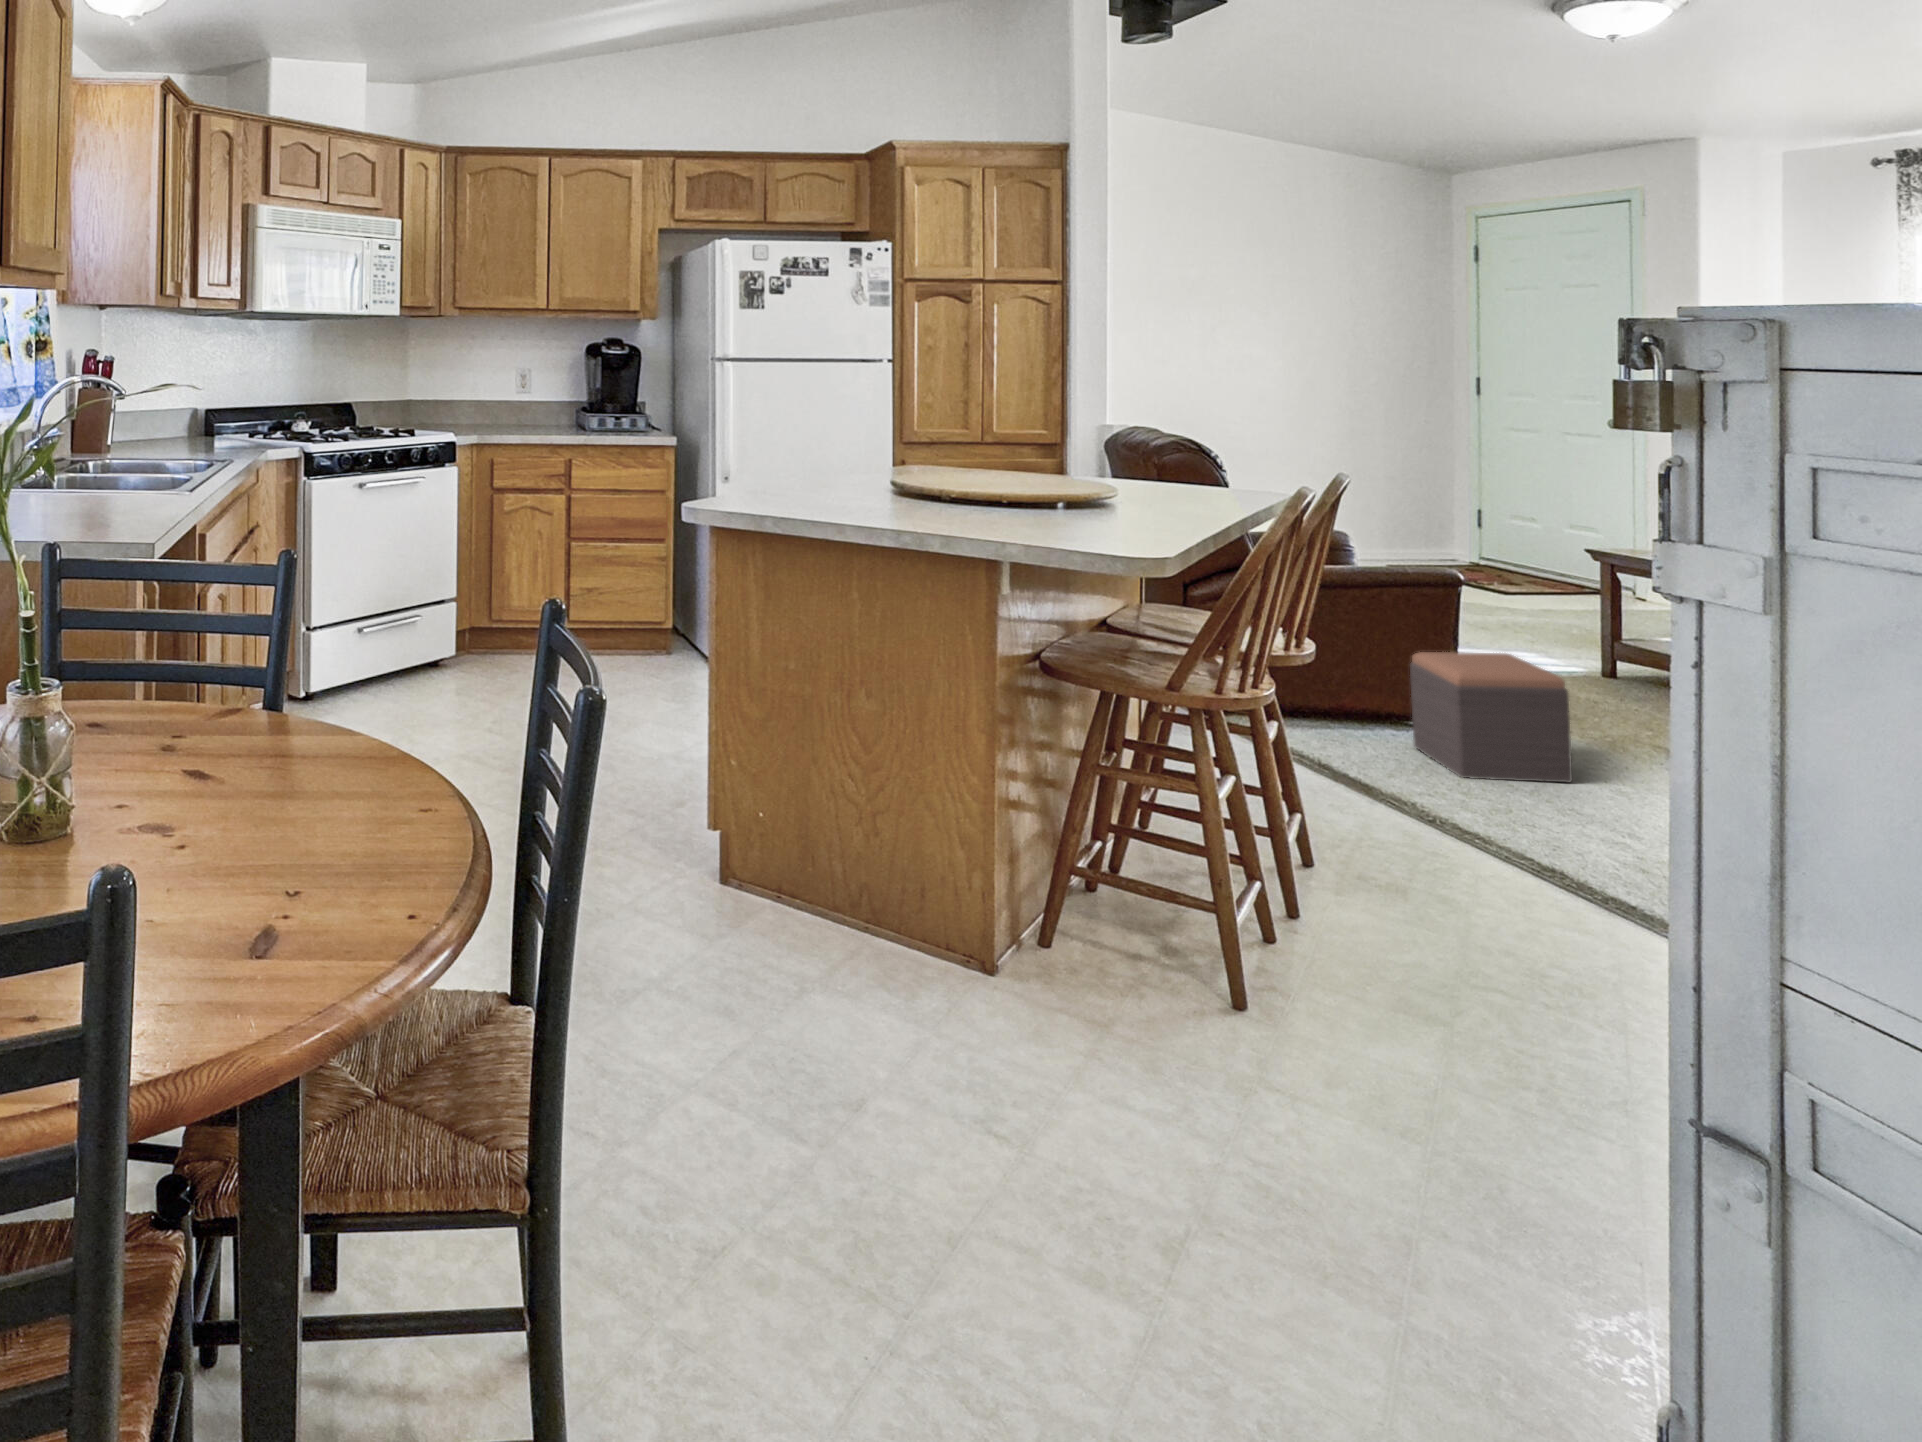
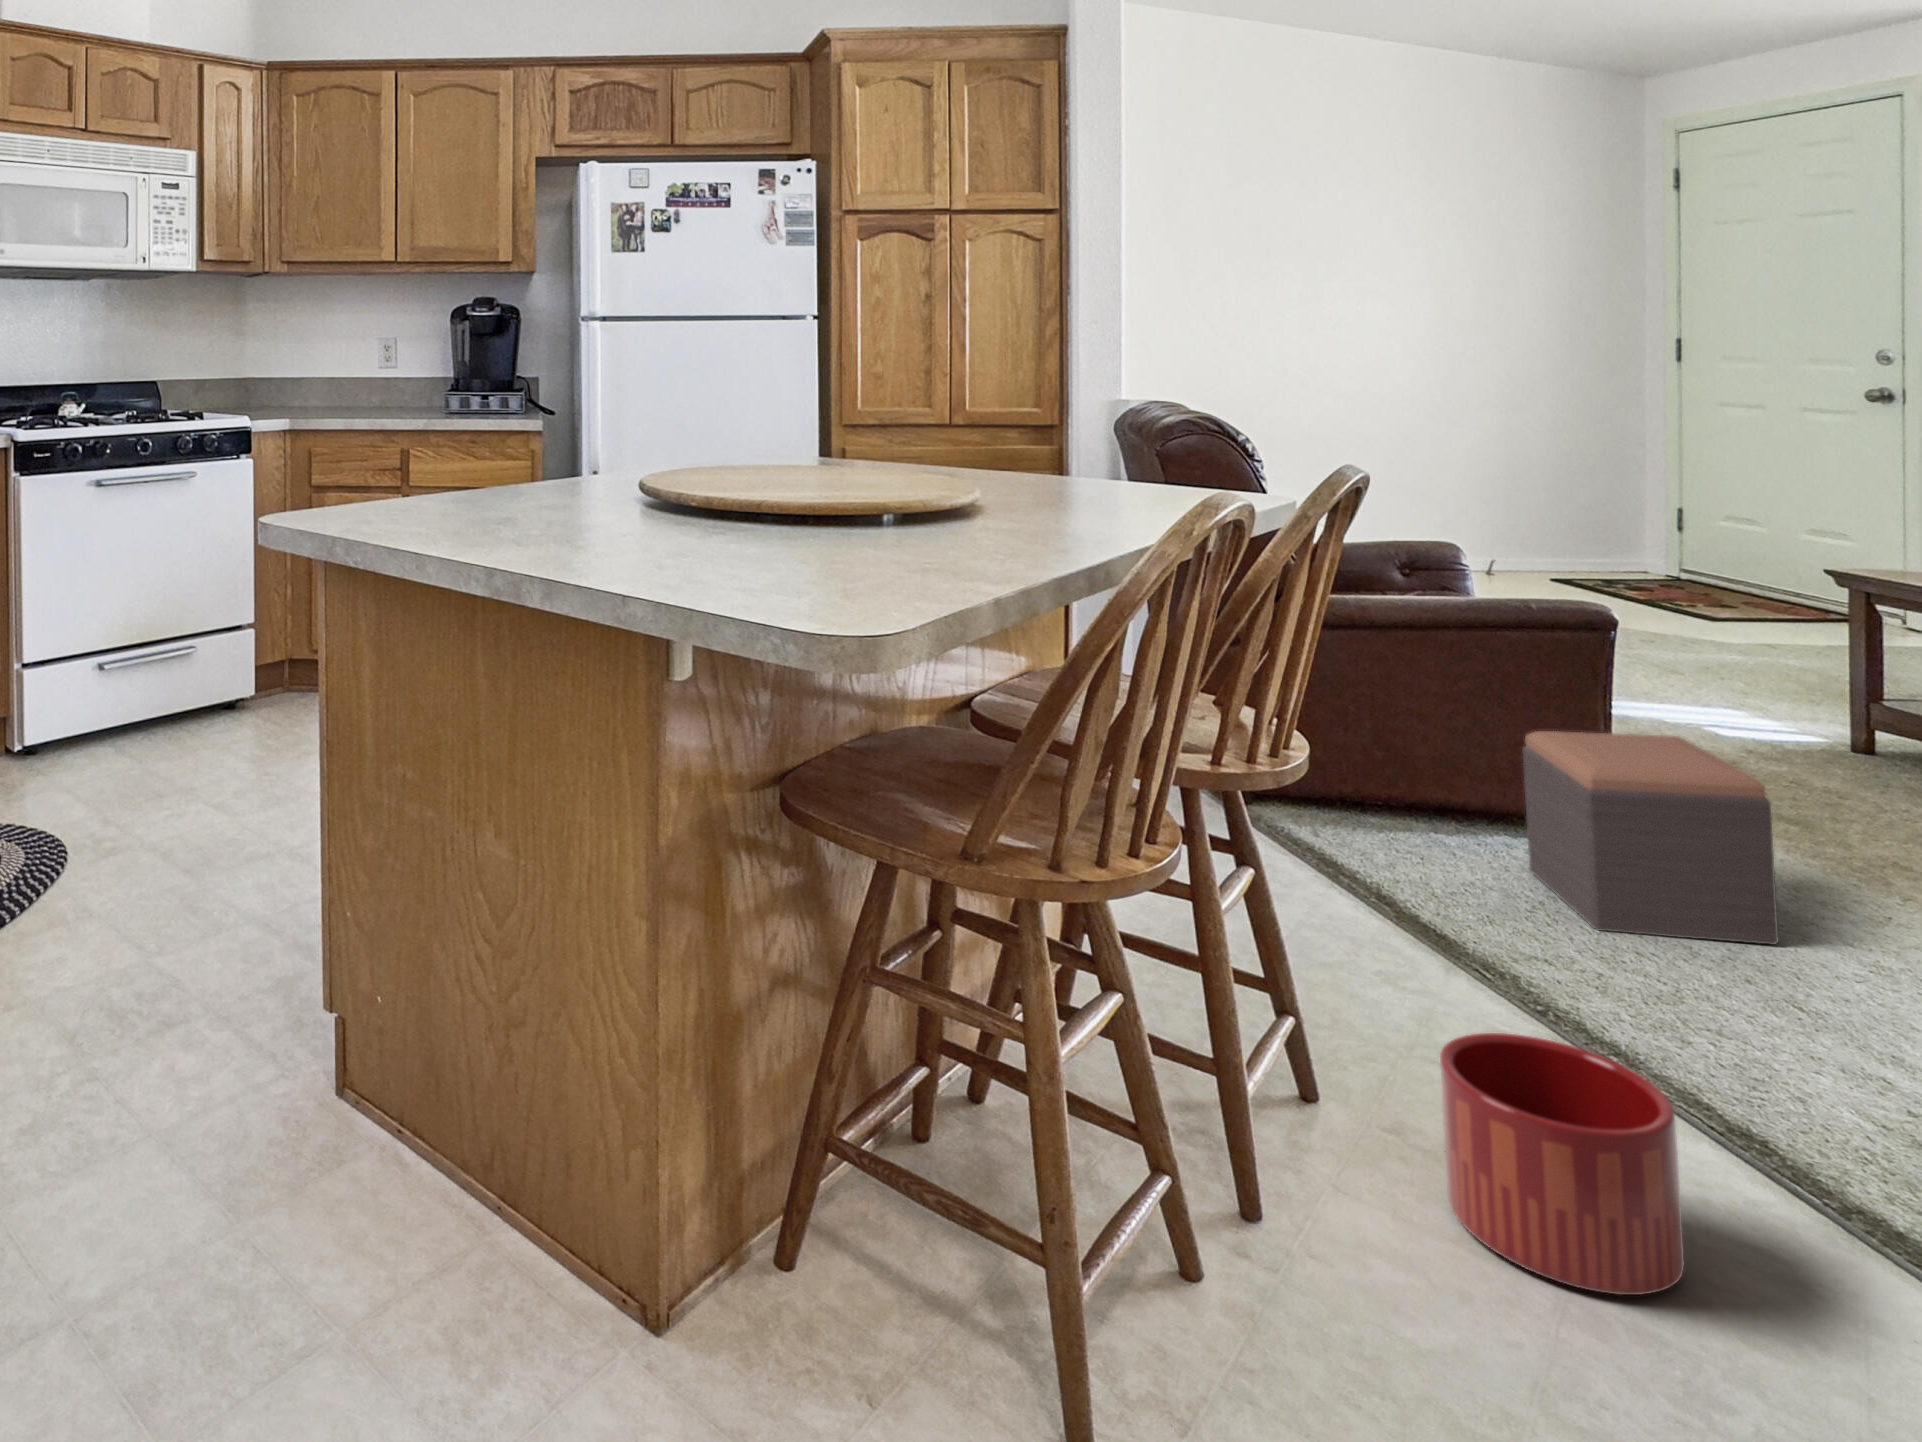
planter: none [1403,809,1541,941] -> present [1440,1033,1684,1295]

